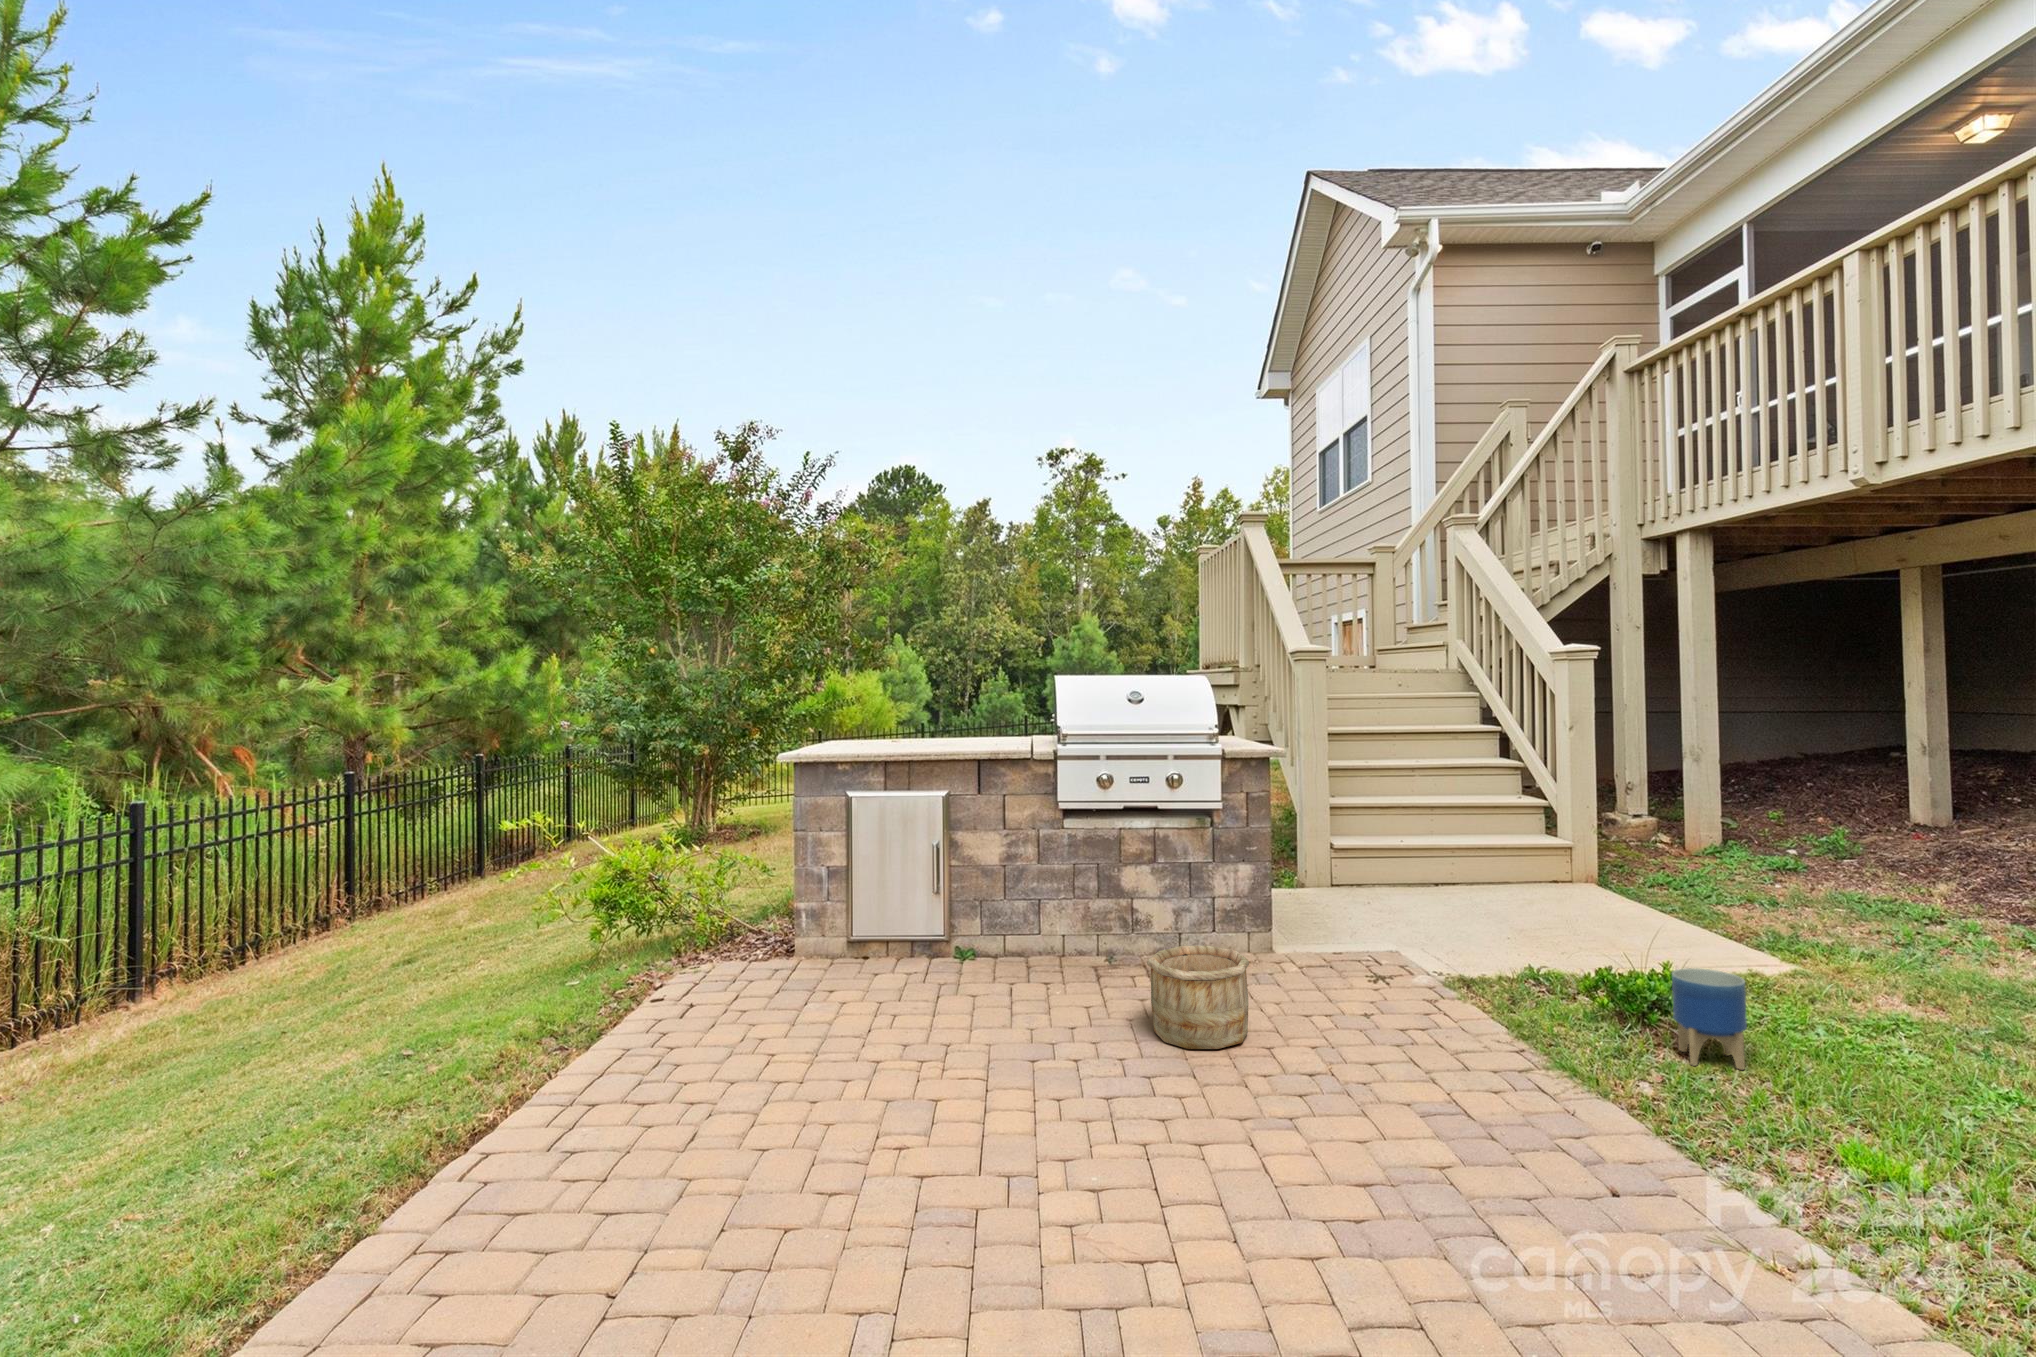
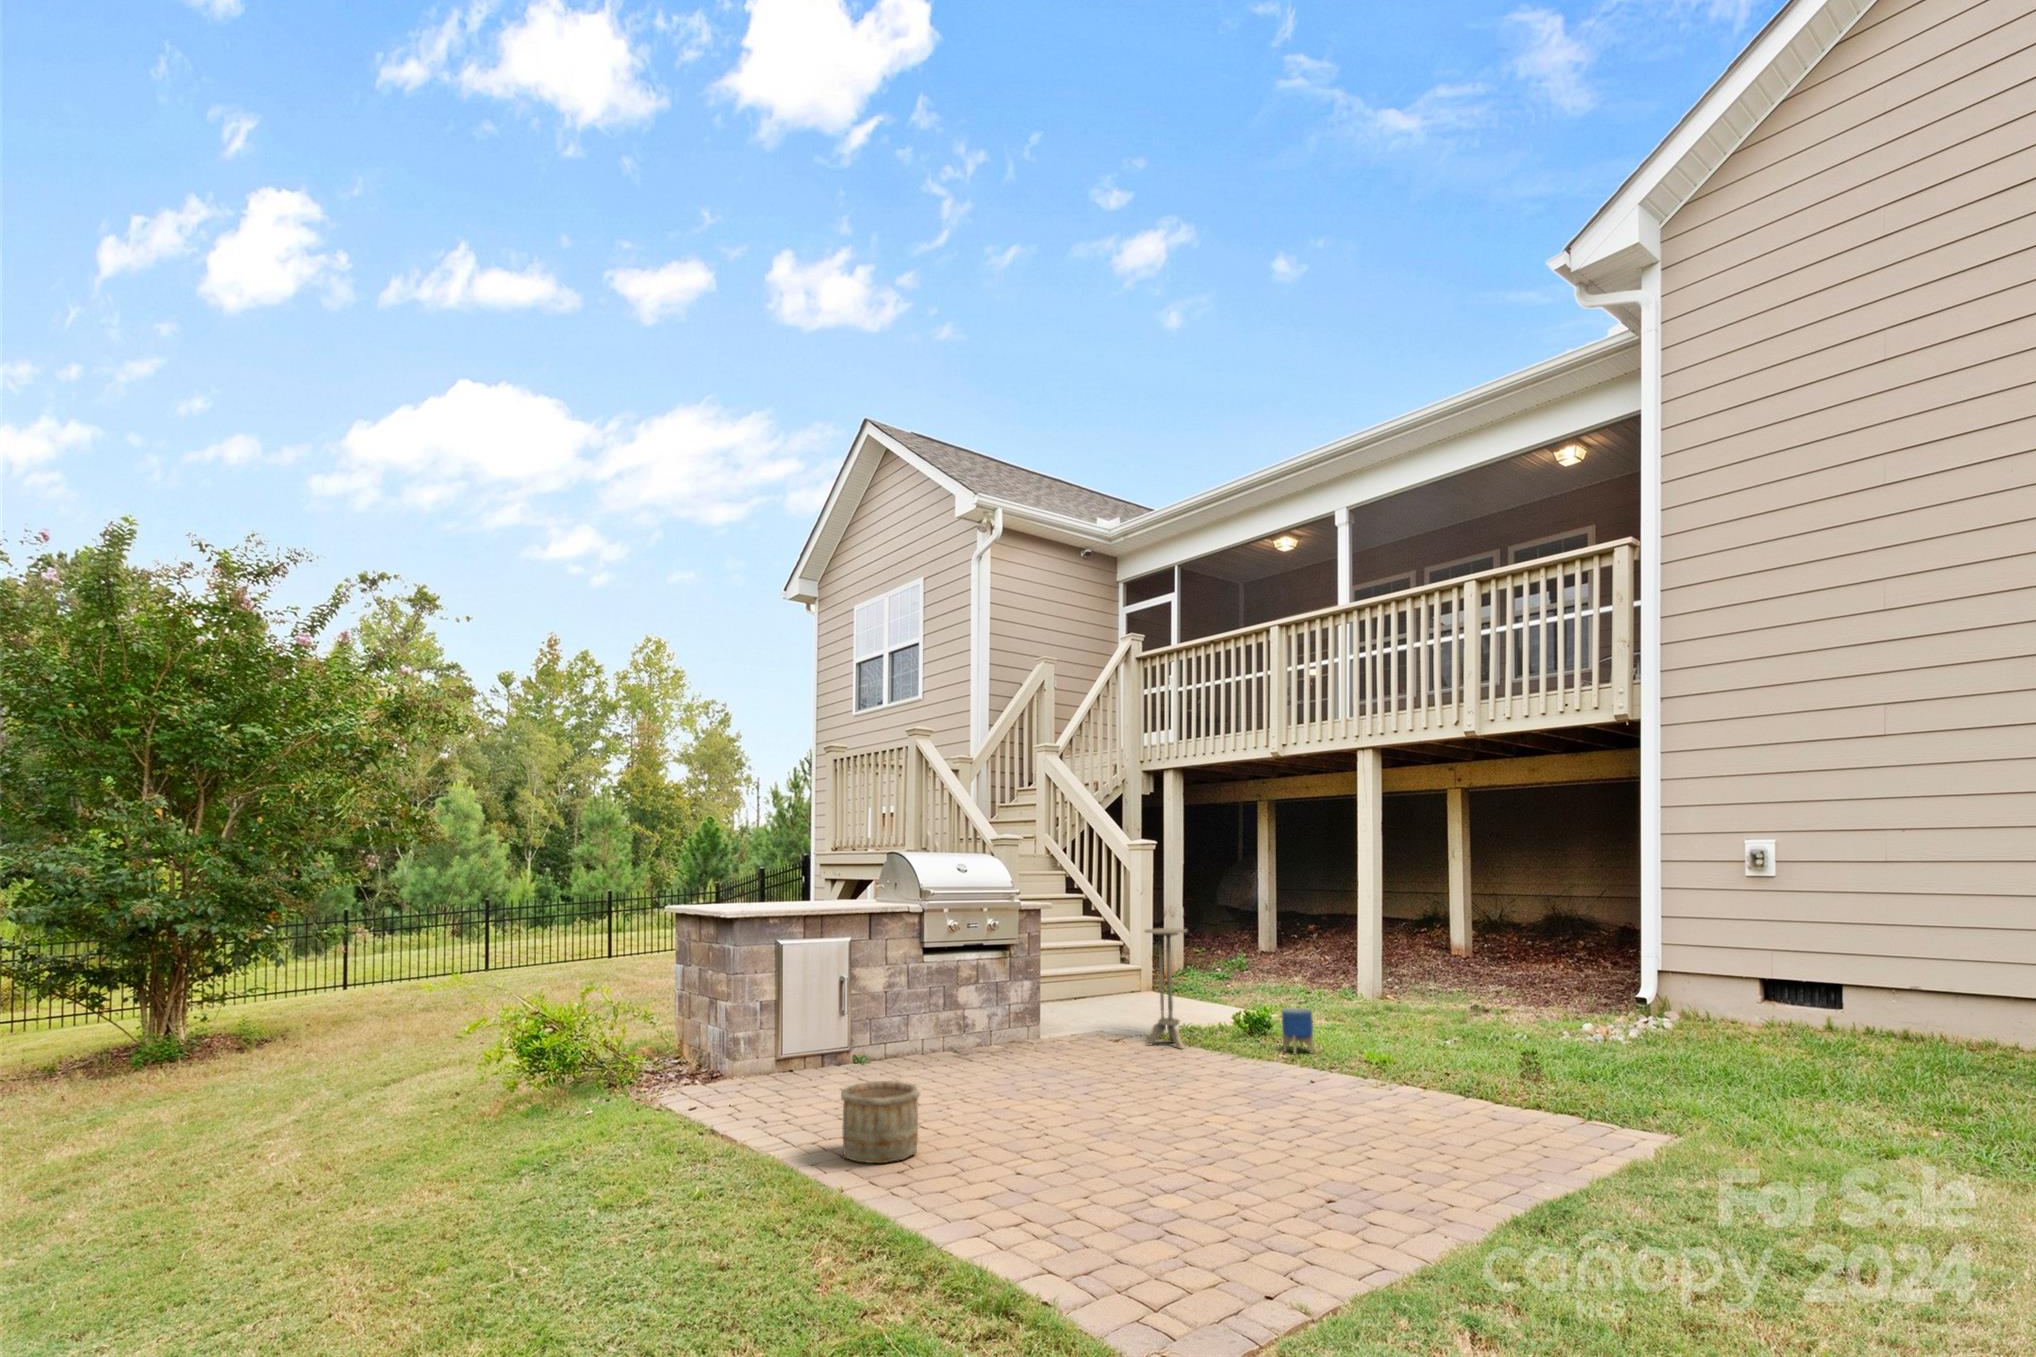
side table: none [1415,796,1498,1007] -> present [1145,928,1187,1049]
wooden bucket: present [1147,946,1249,1049] -> present [841,1081,920,1163]

